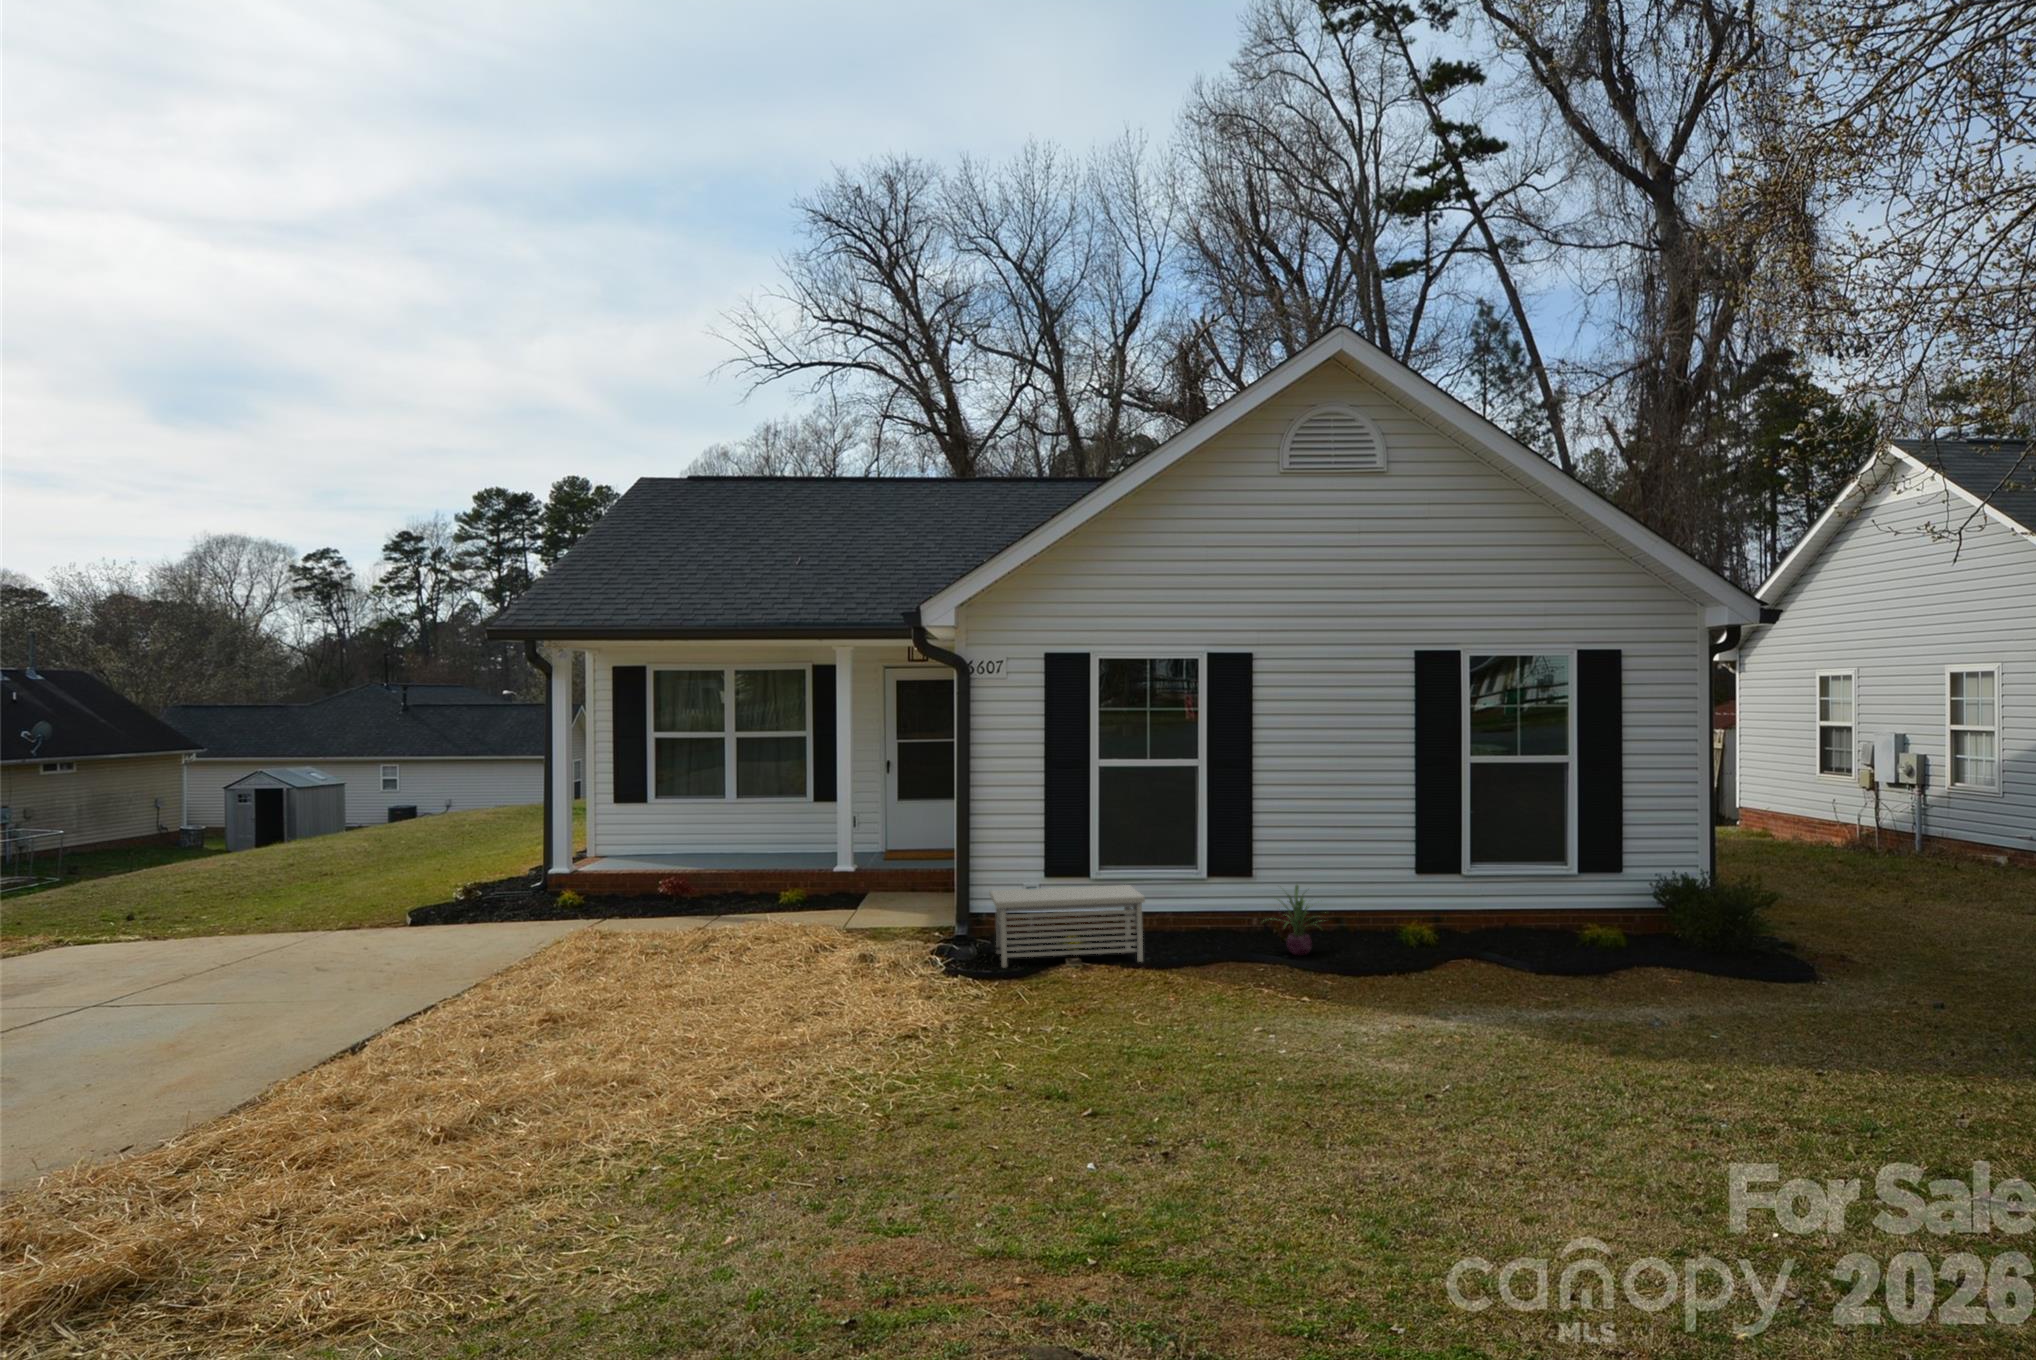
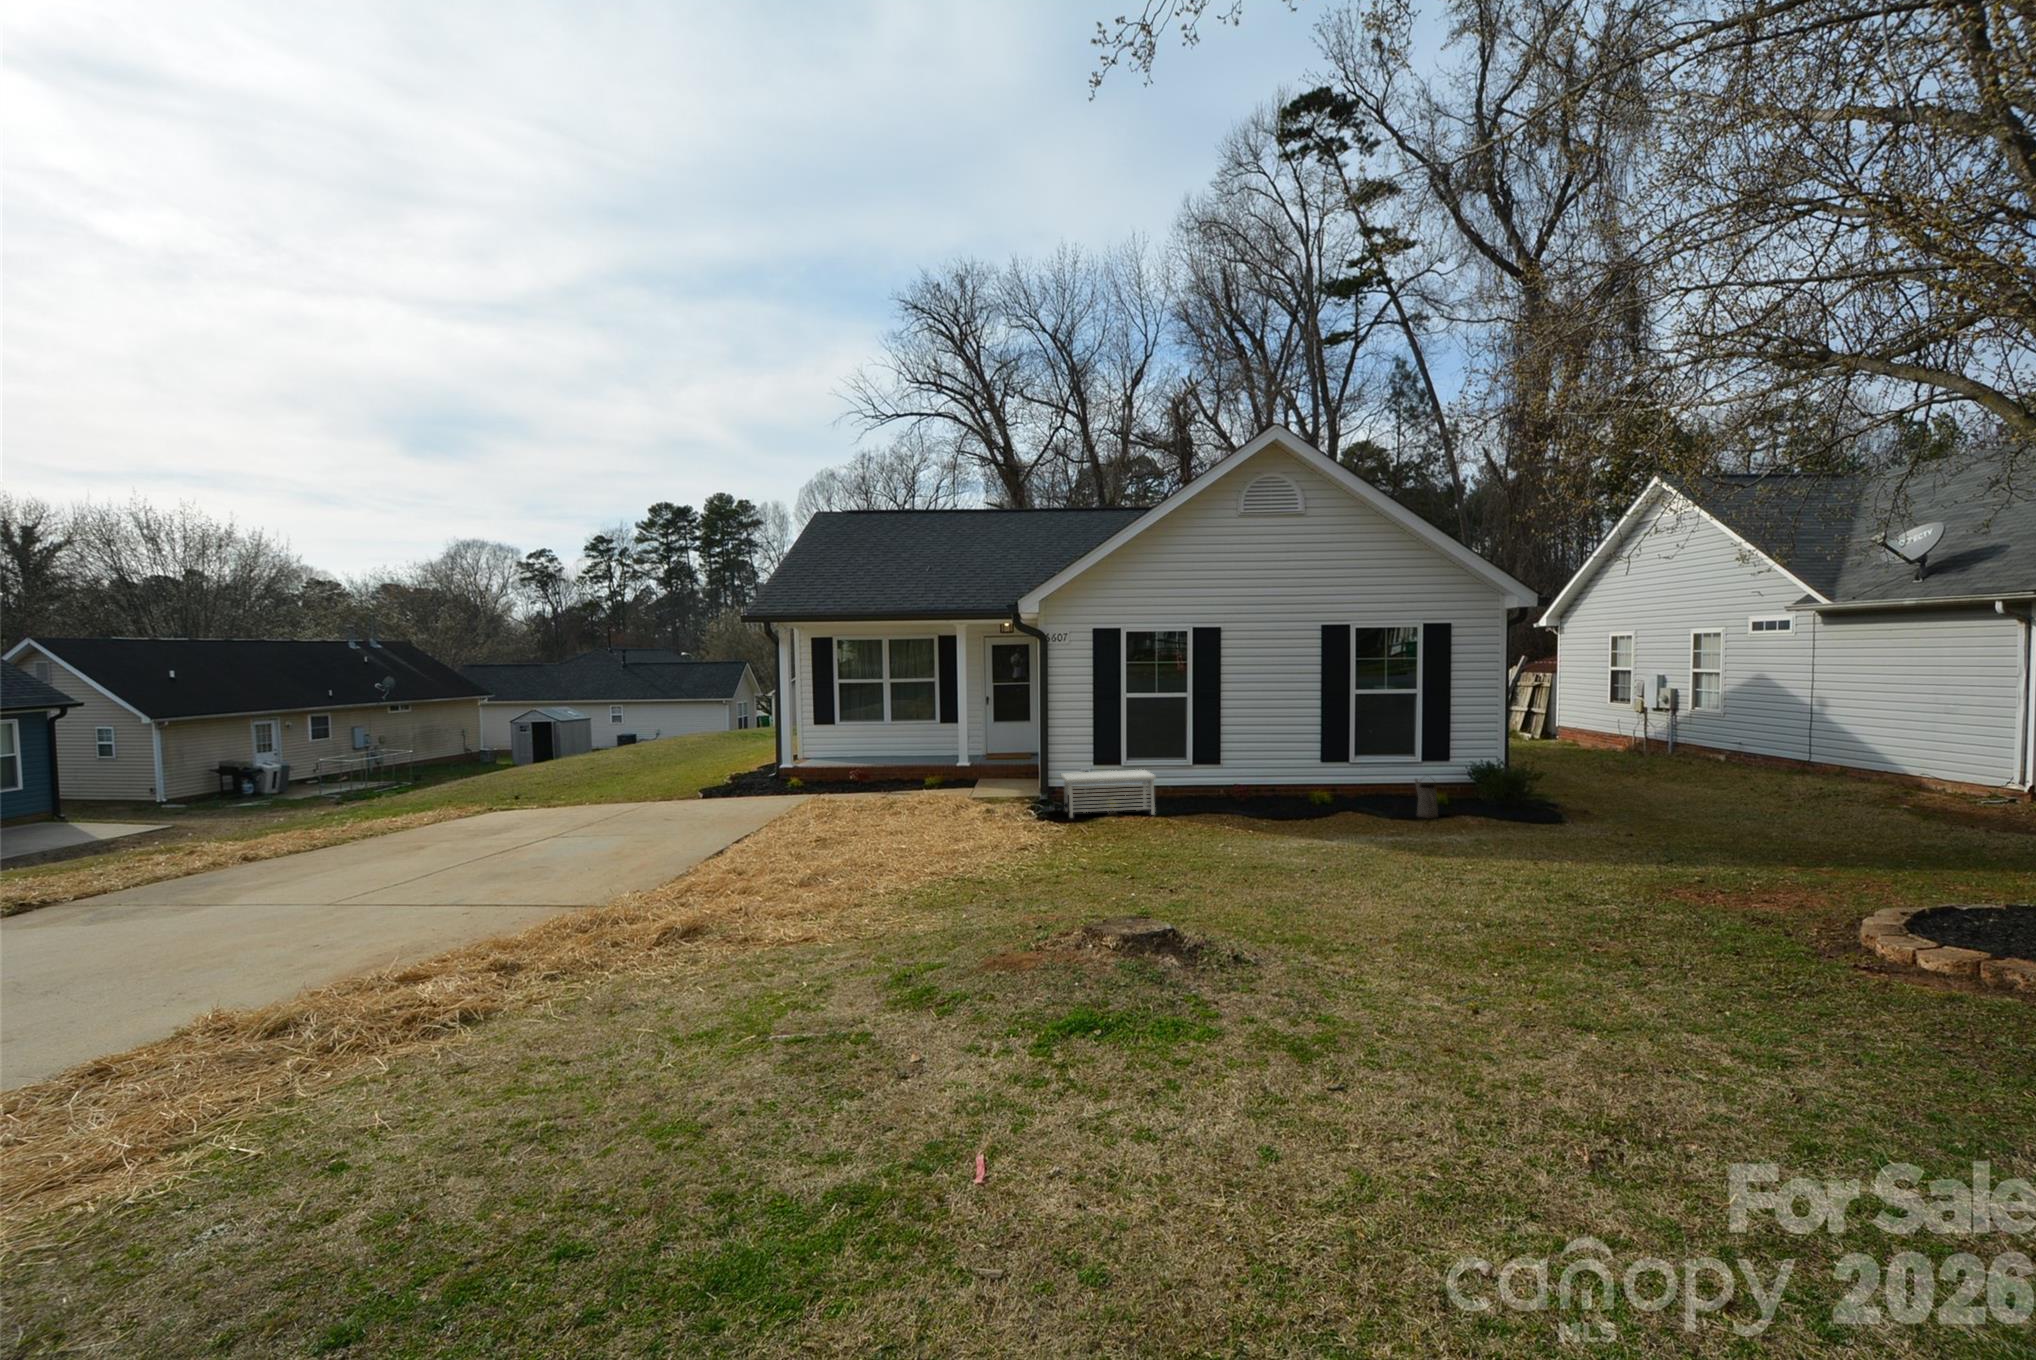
decorative plant: present [1274,885,1319,955] -> none [1225,769,1270,811]
watering can: none [1566,898,1611,968] -> present [1415,779,1439,818]

